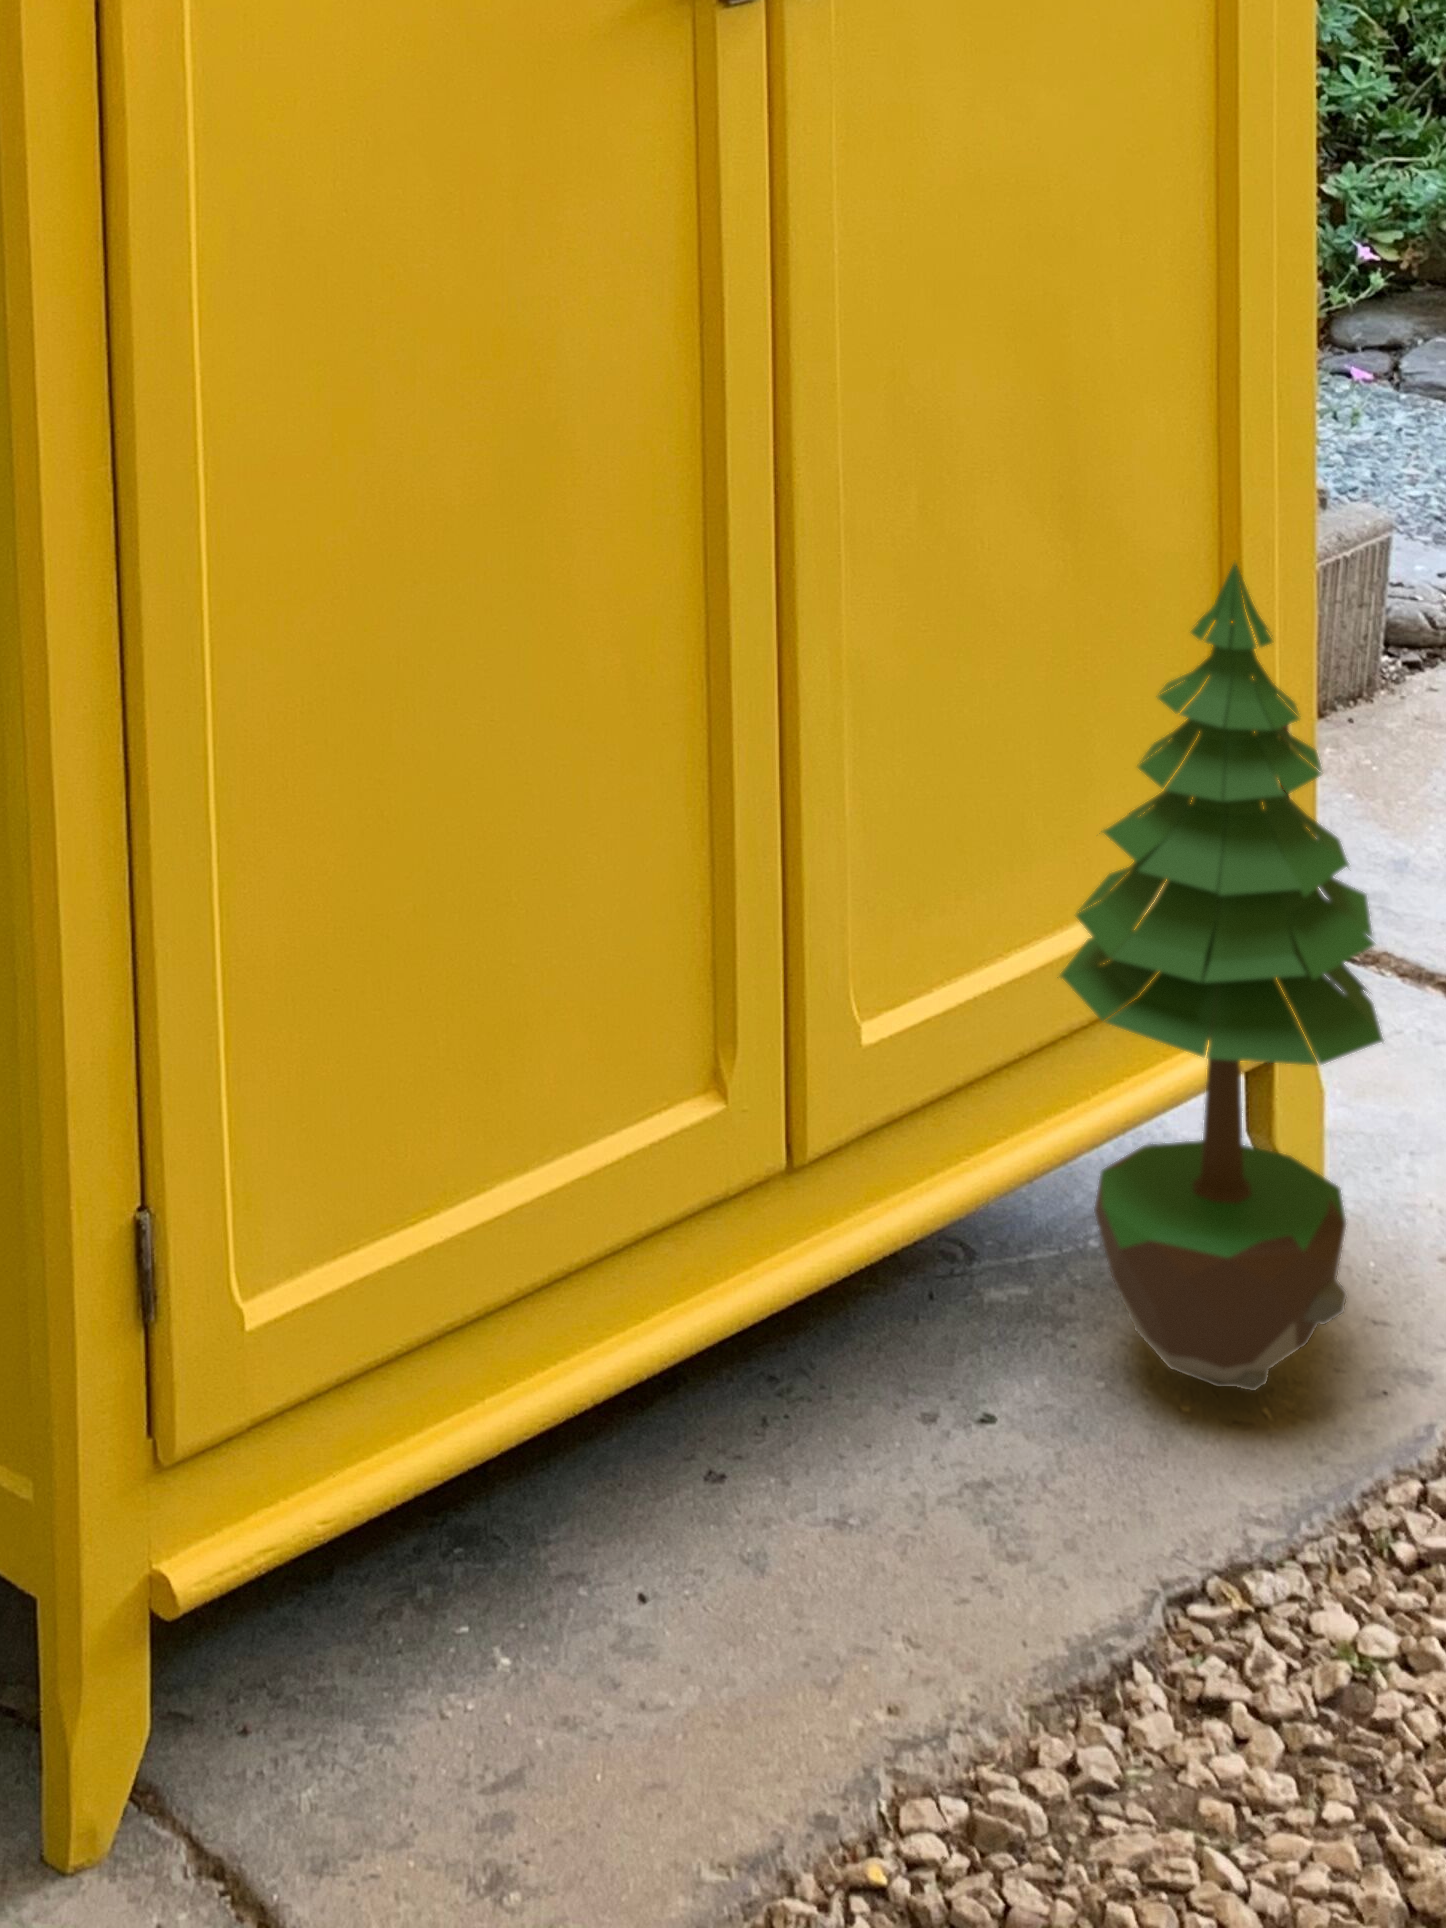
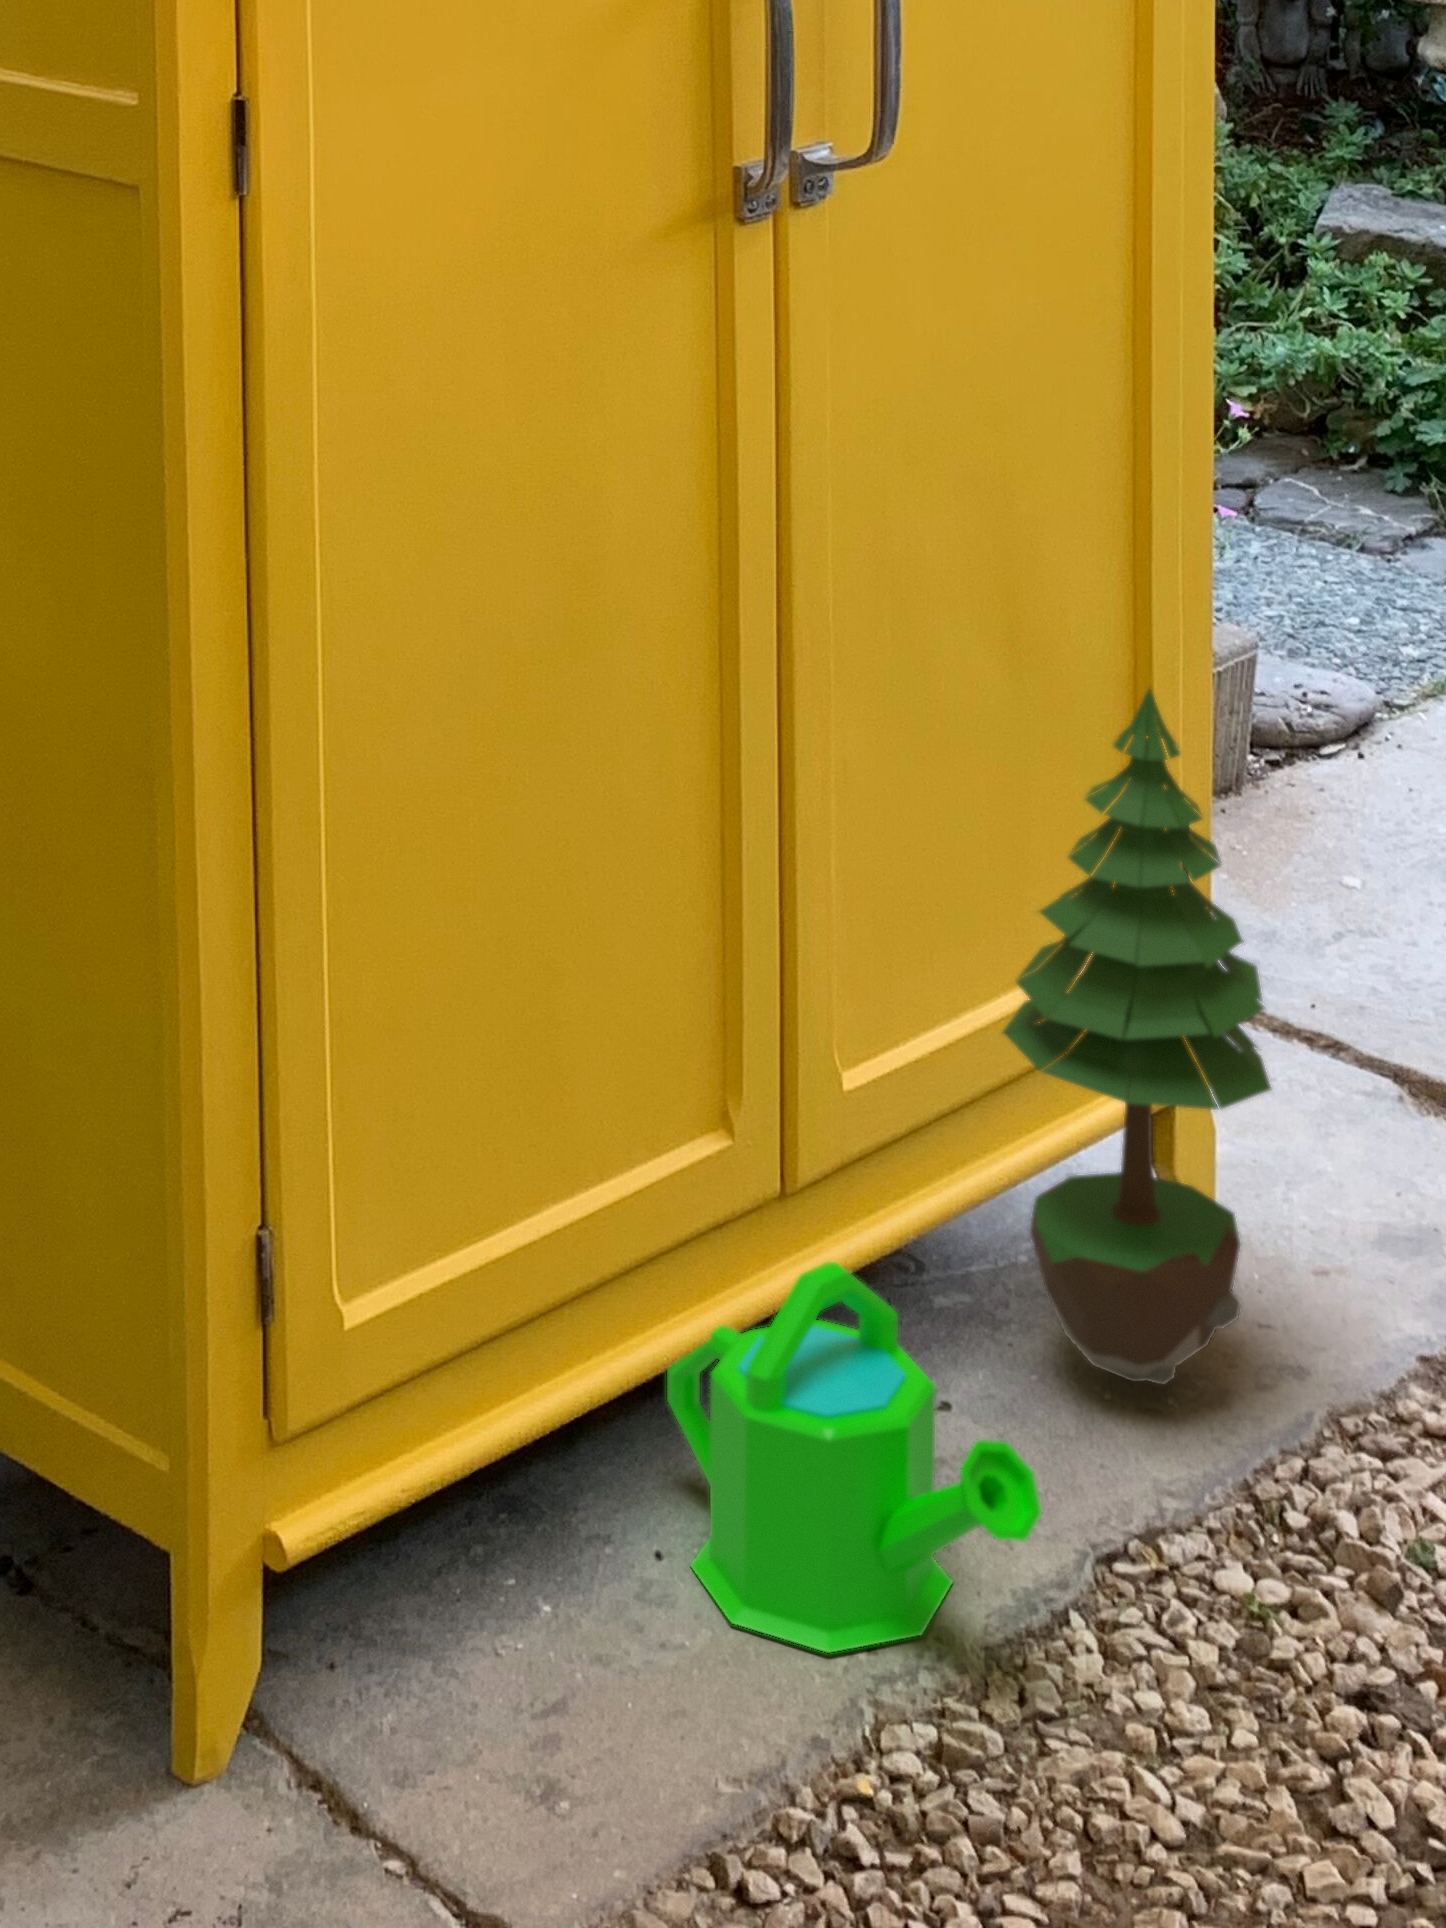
watering can: none [654,1249,1096,1712] -> present [667,1262,1042,1652]

